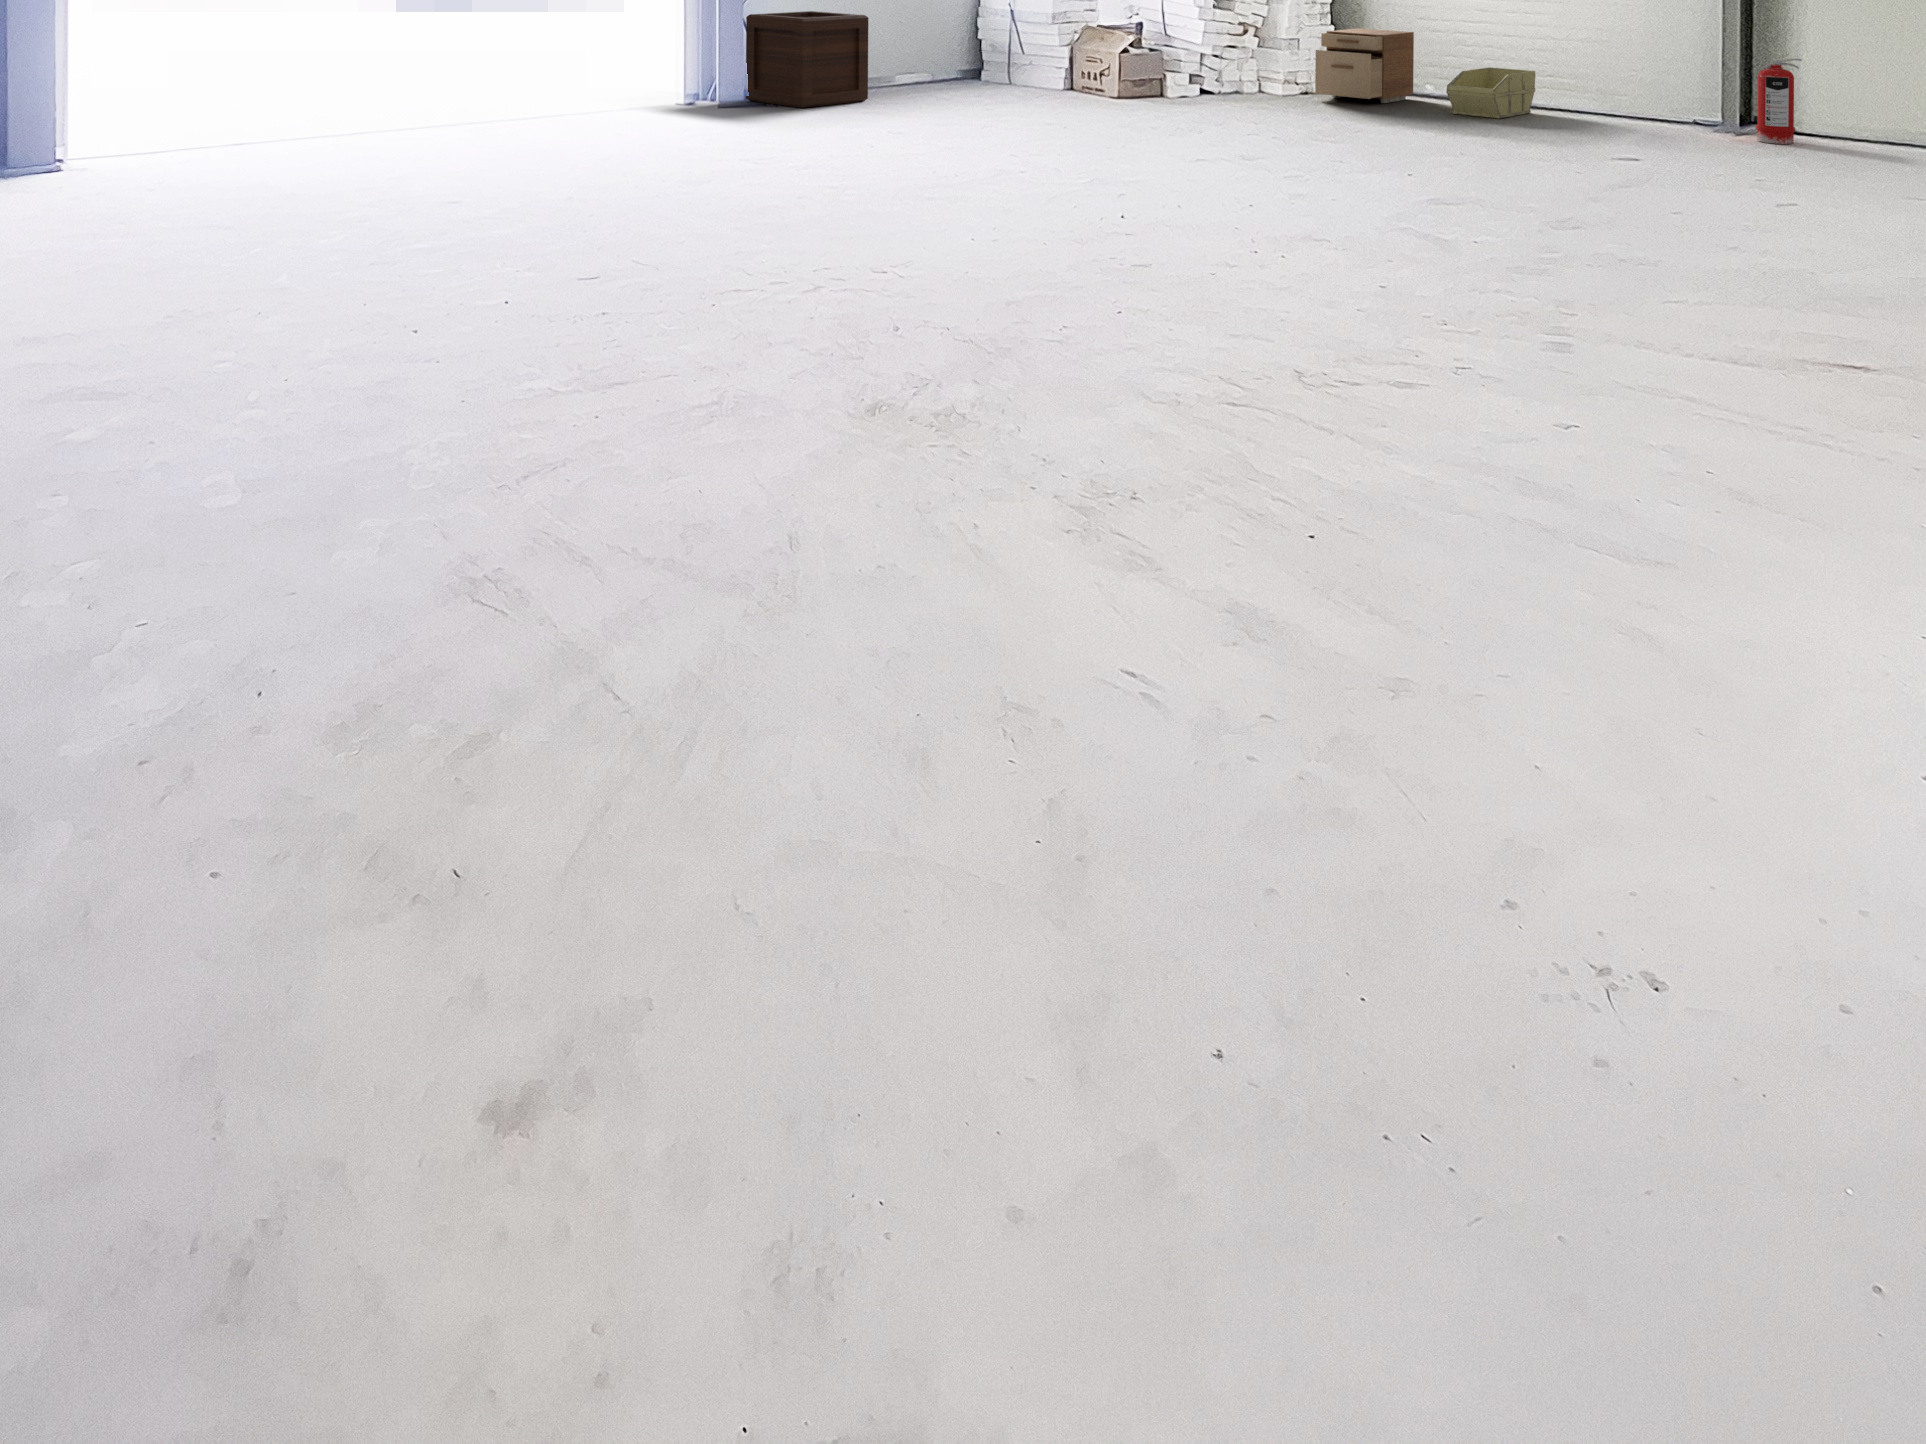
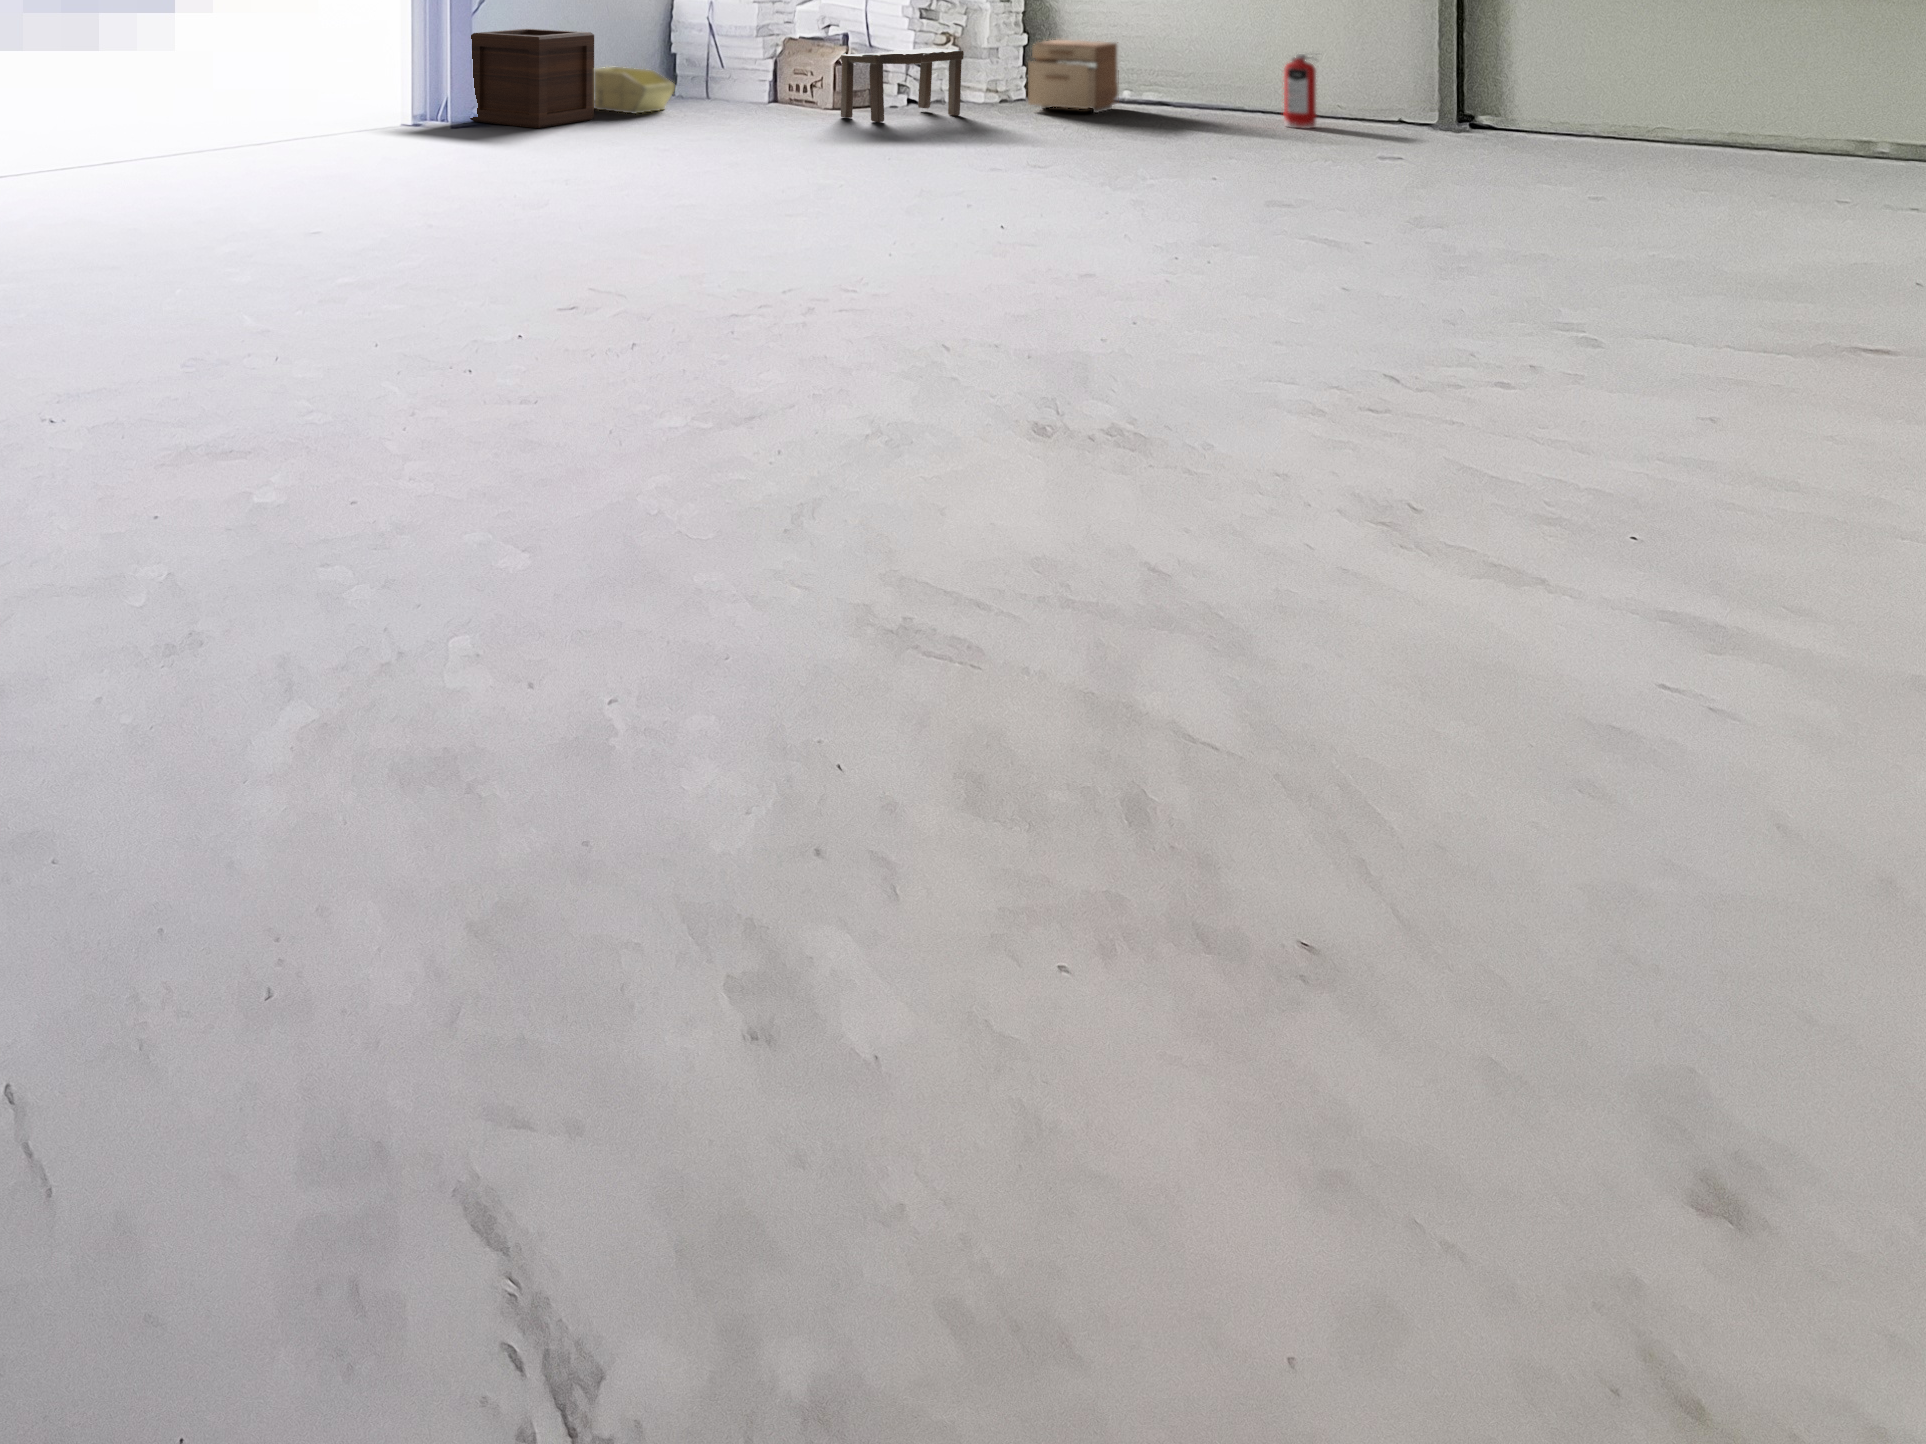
bench: none [1115,35,1243,108] -> present [841,48,964,122]
fire extinguisher: present [1756,59,1802,144] -> present [1283,54,1316,128]
storage bin: present [1446,67,1535,118] -> present [594,67,675,113]

